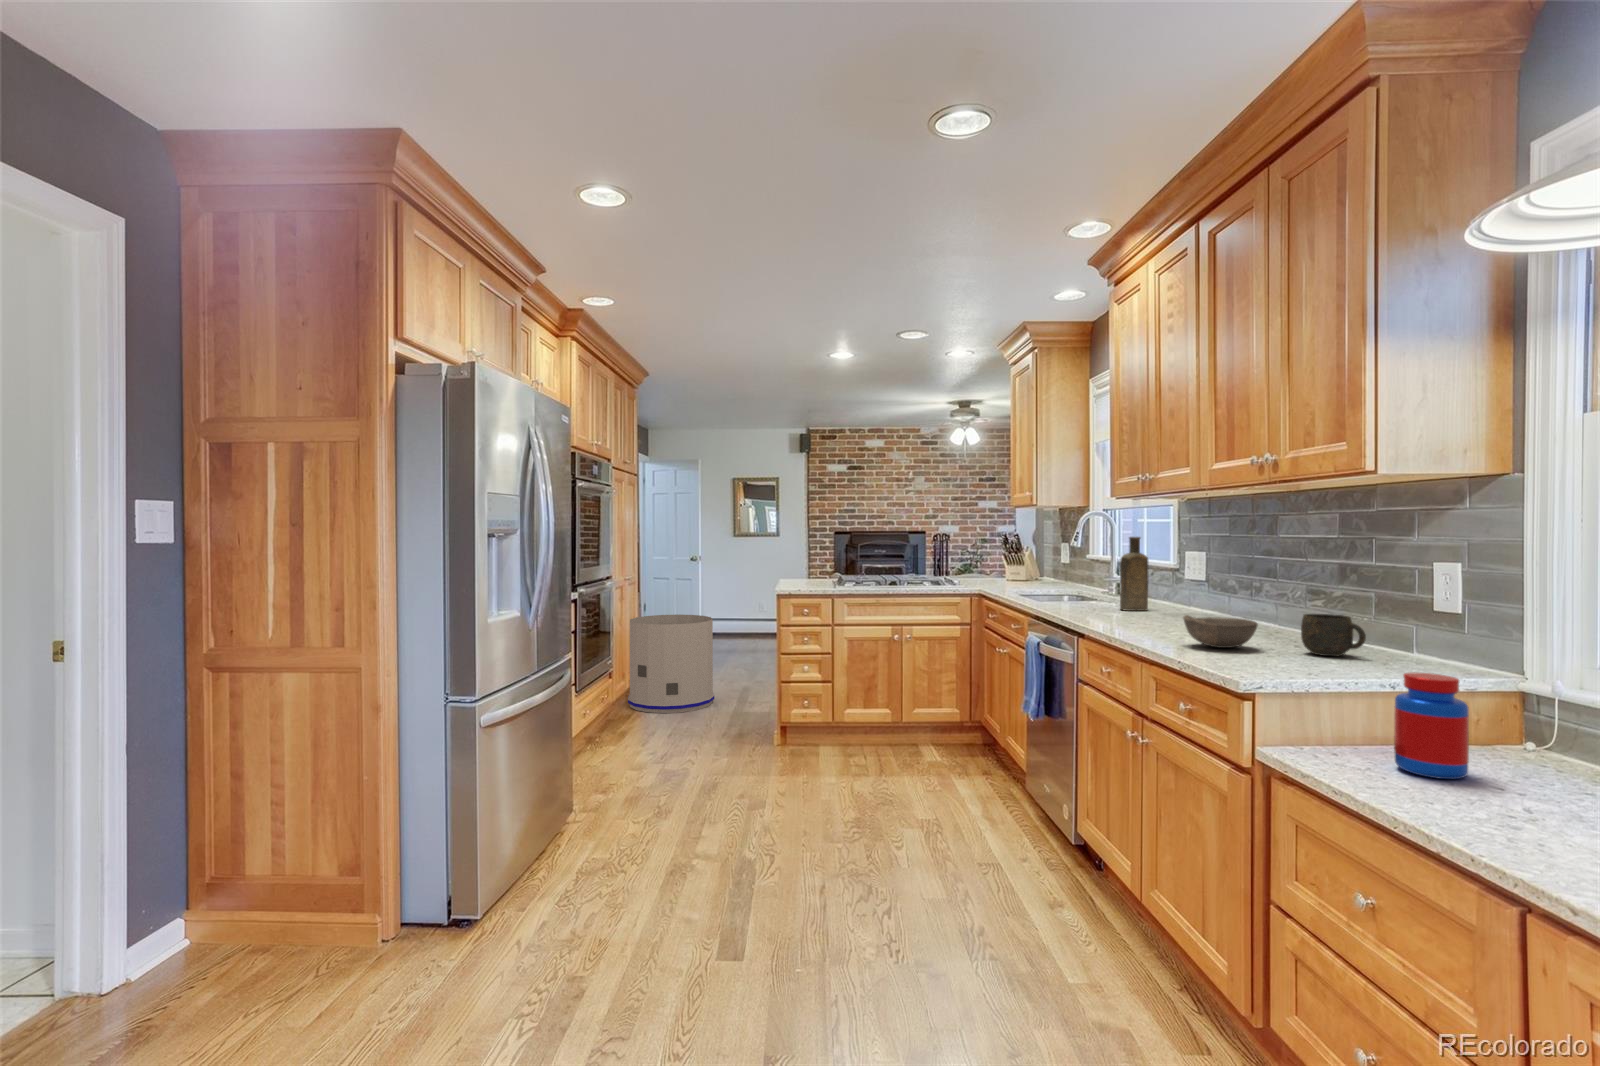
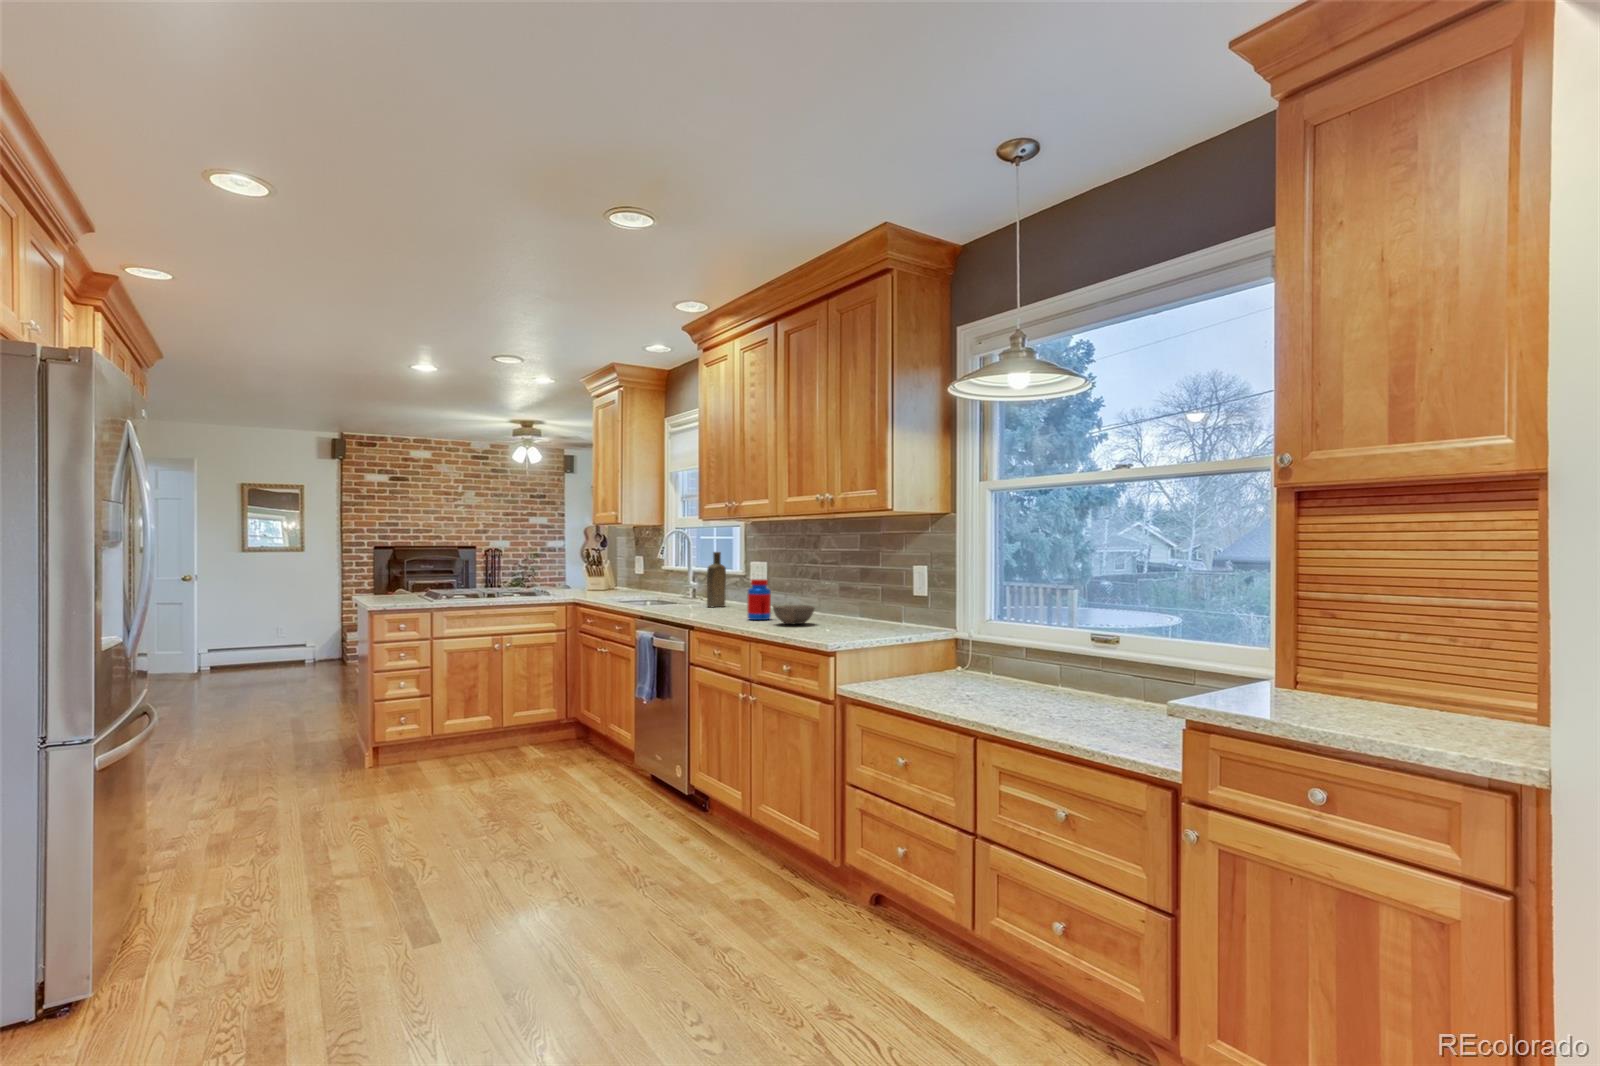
trash can: present [628,614,714,713] -> none [118,644,253,766]
mug: present [1301,614,1366,656] -> none [837,599,869,624]
jar: present [1394,672,1469,779] -> present [747,579,771,620]

